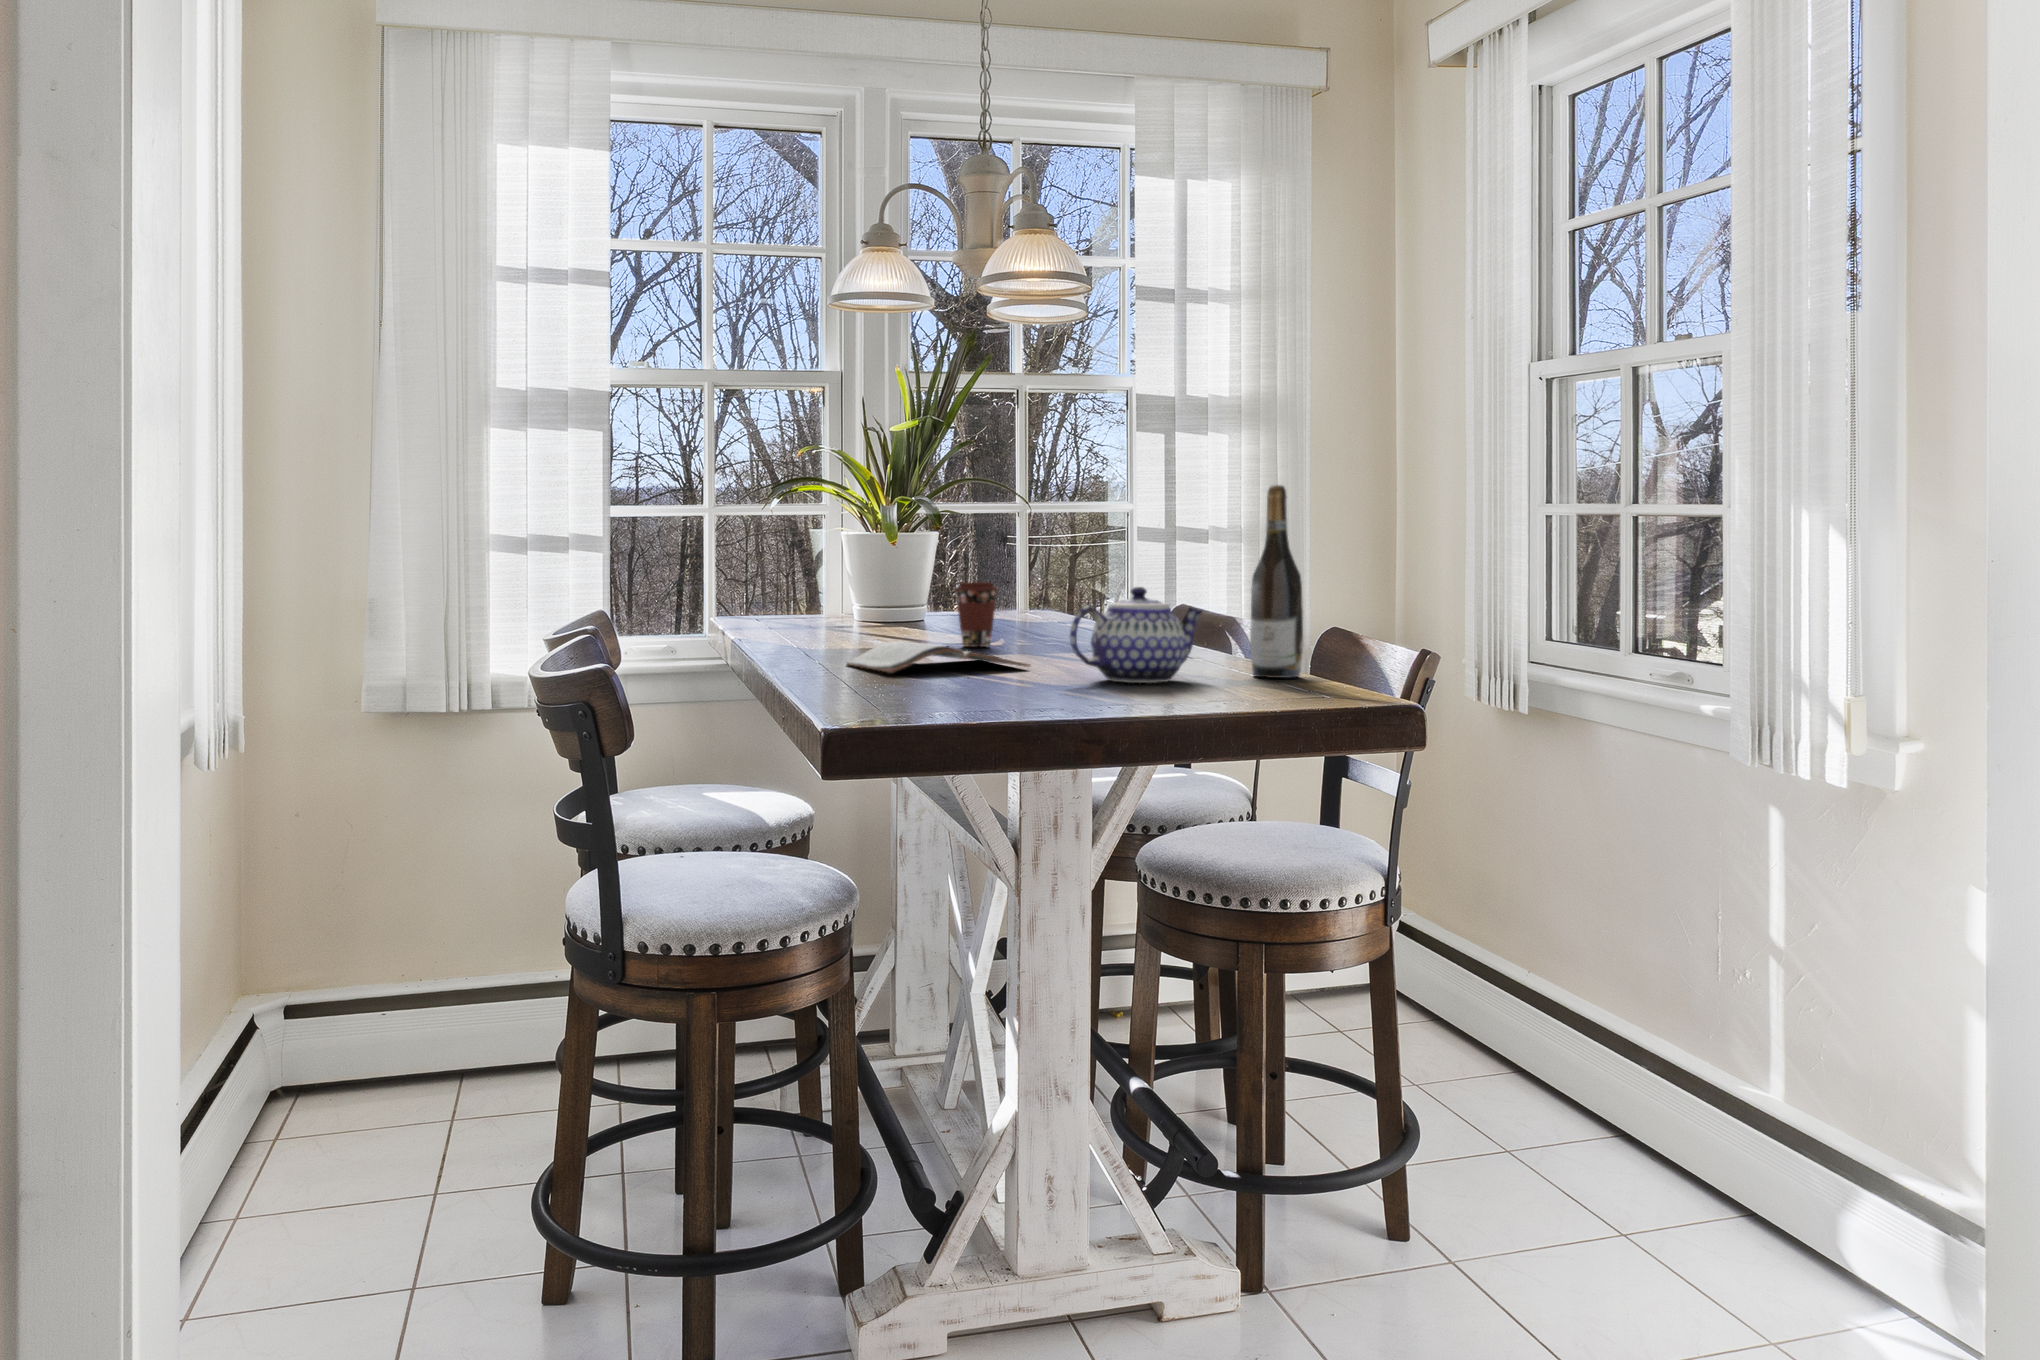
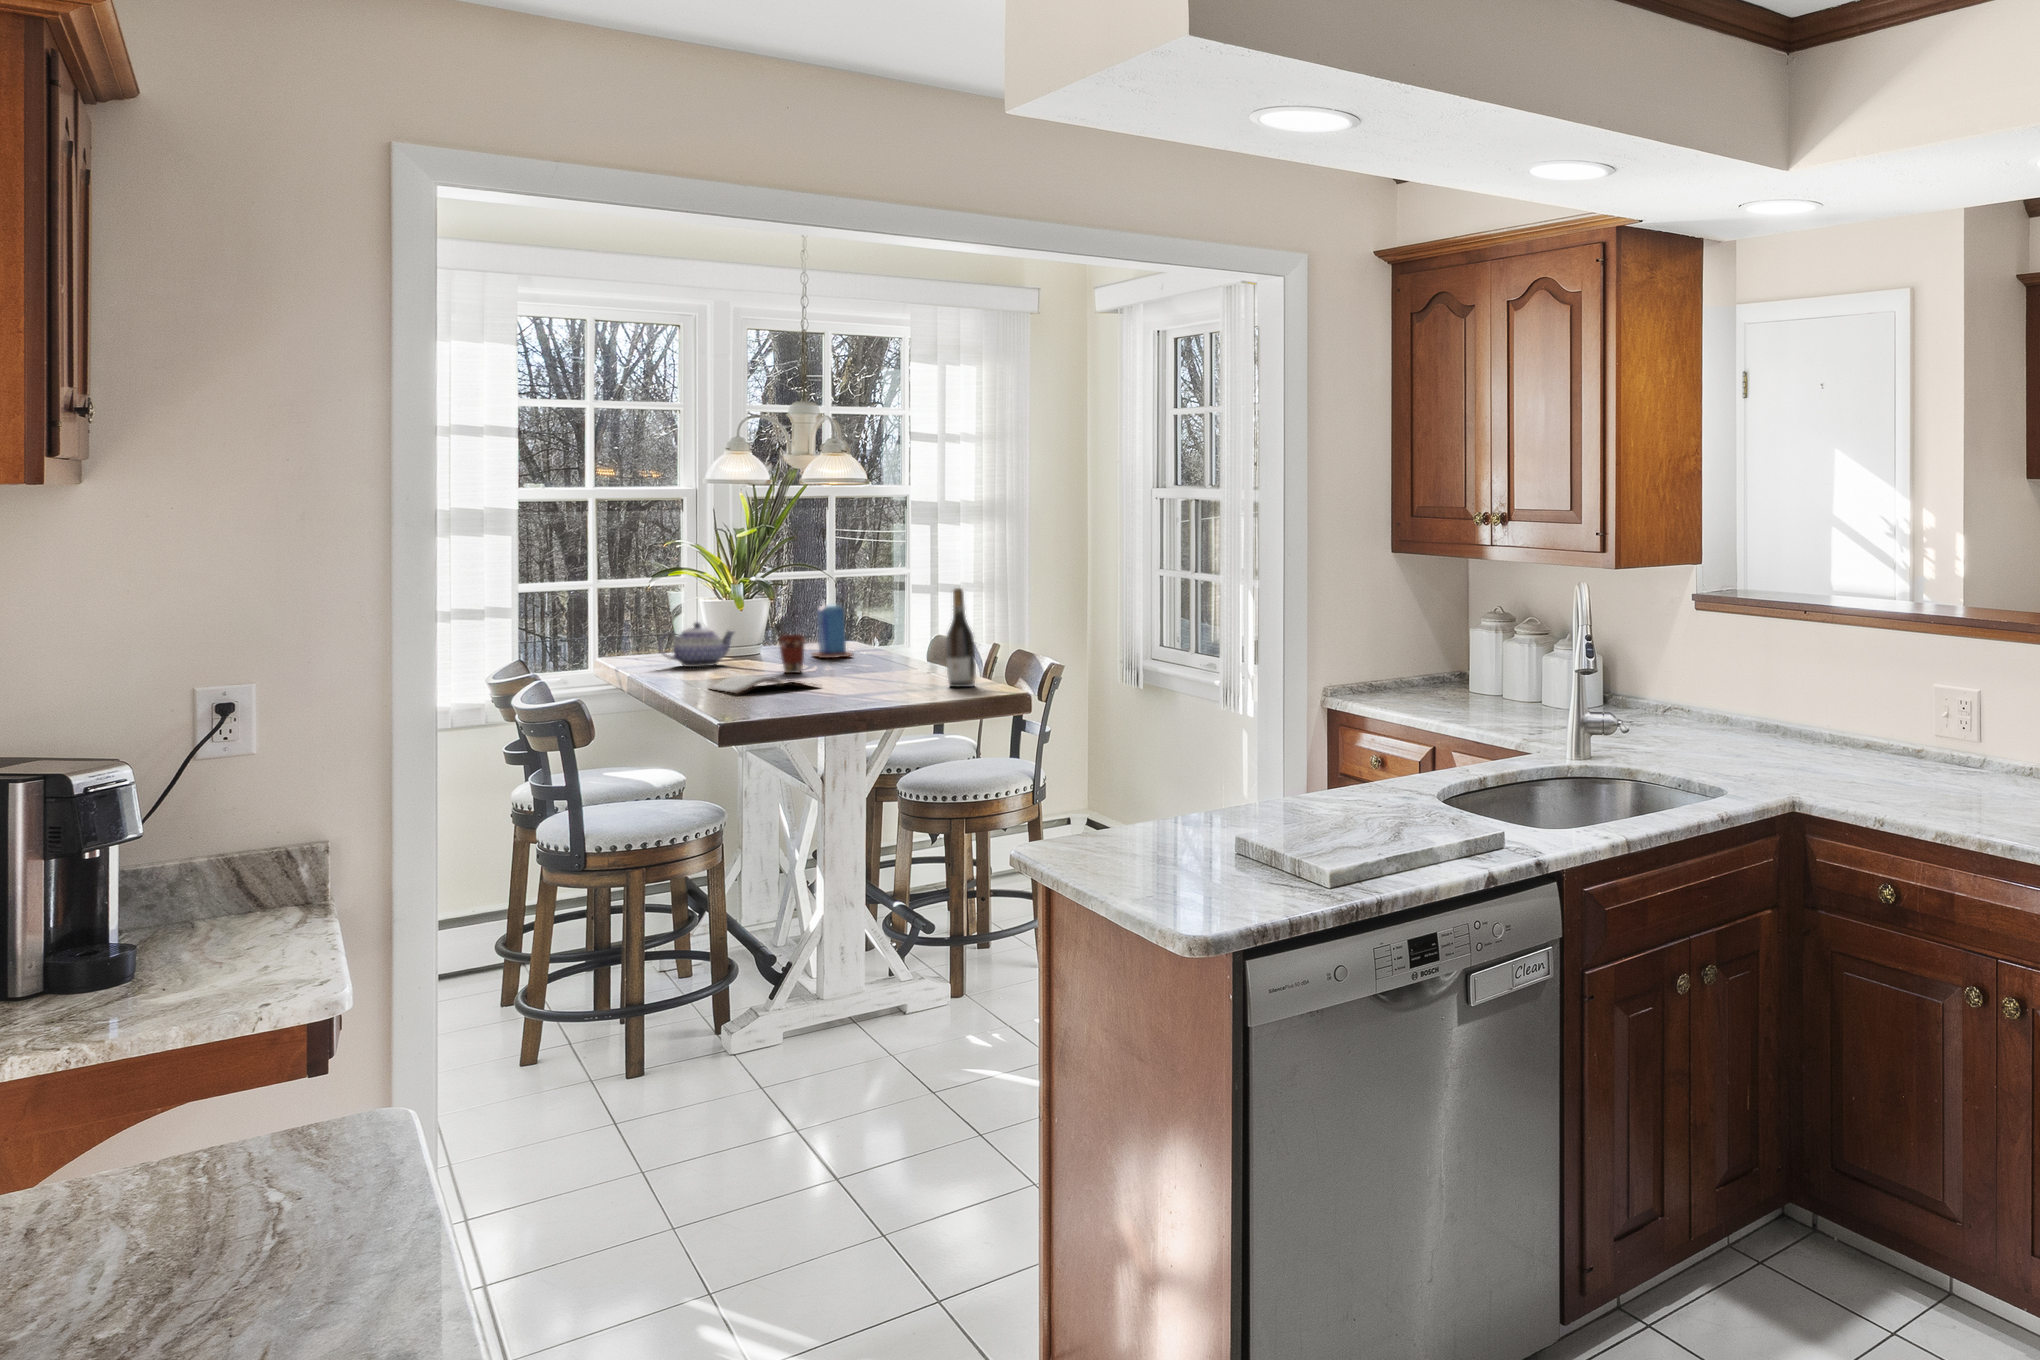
candle: none [996,537,1061,629] -> present [812,604,853,658]
teapot: present [1070,587,1203,683] -> present [659,622,734,667]

